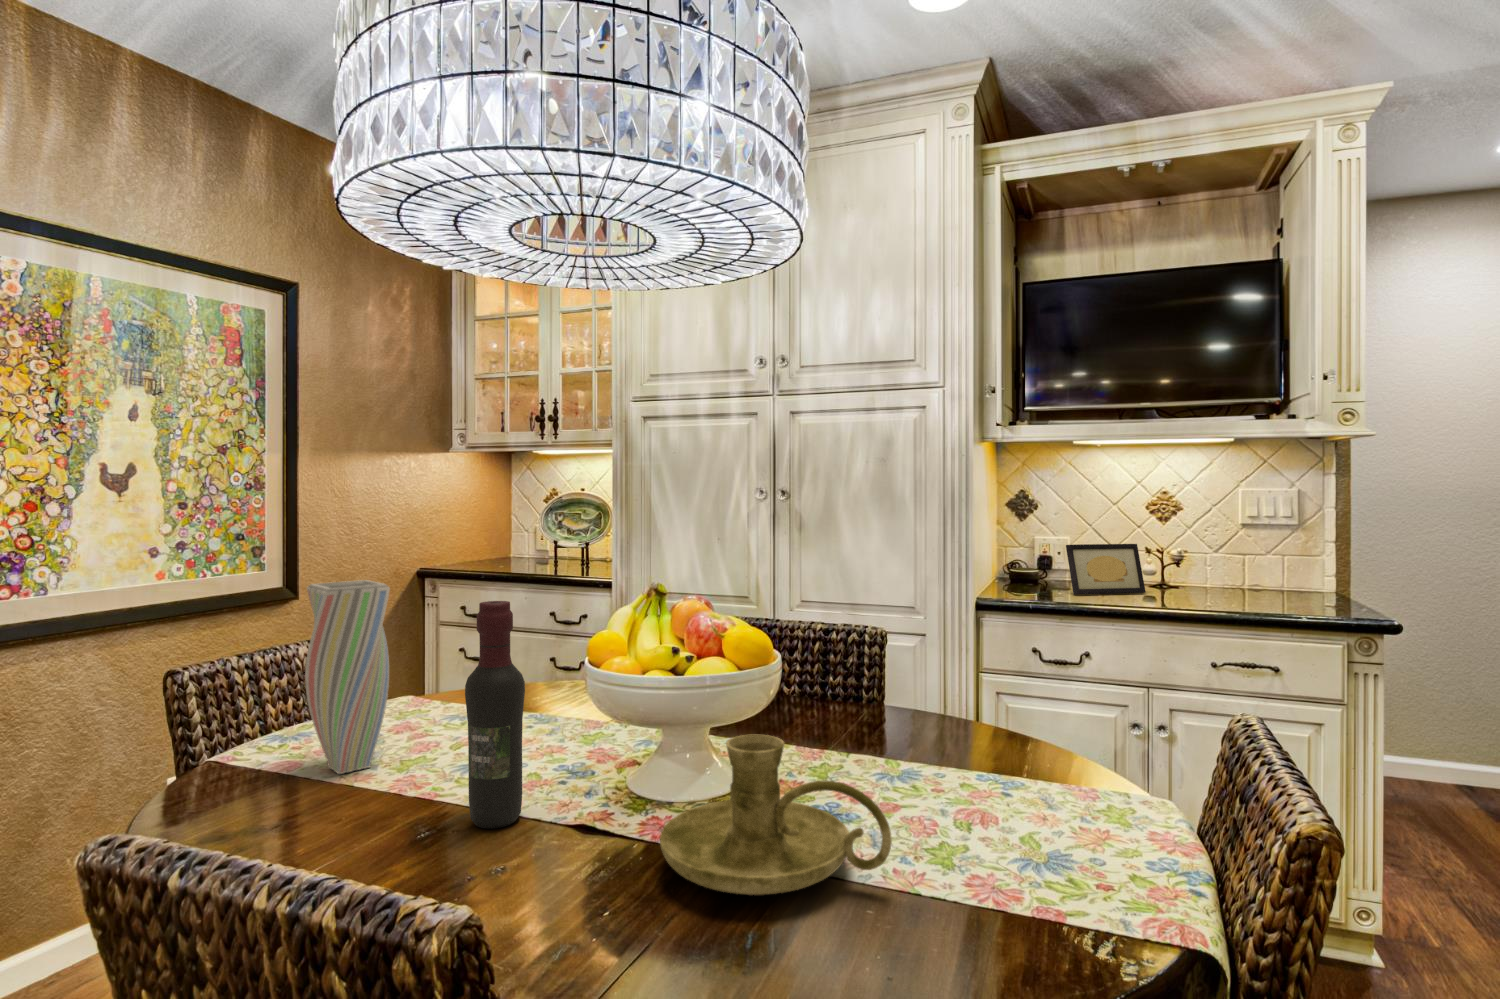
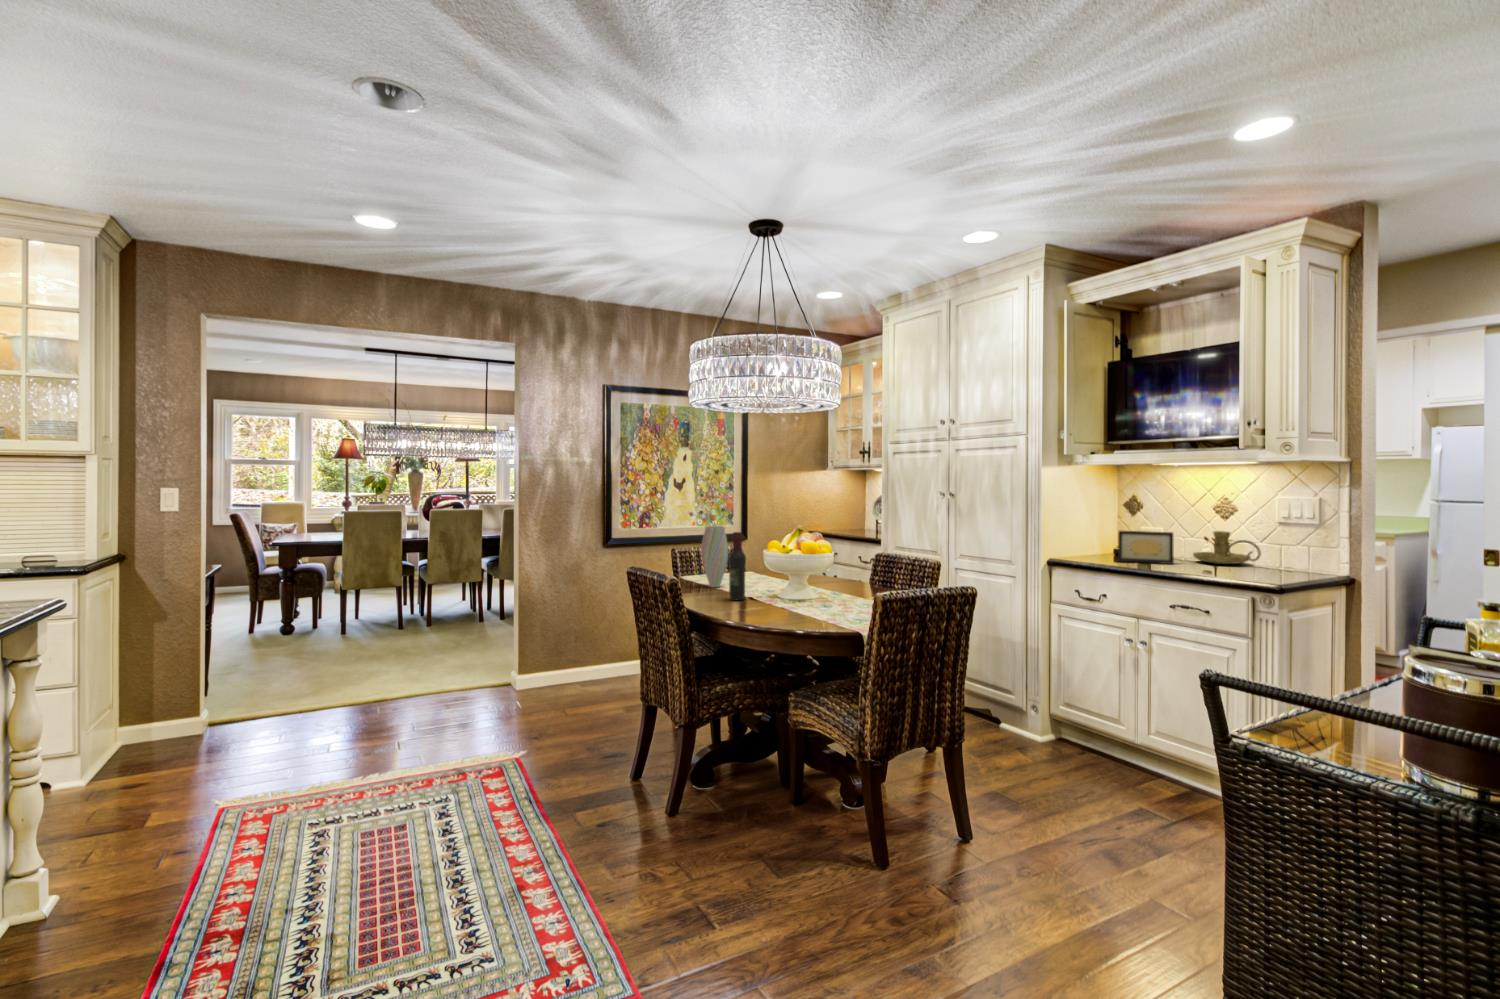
candle holder: present [660,734,891,895] -> present [1193,531,1261,564]

